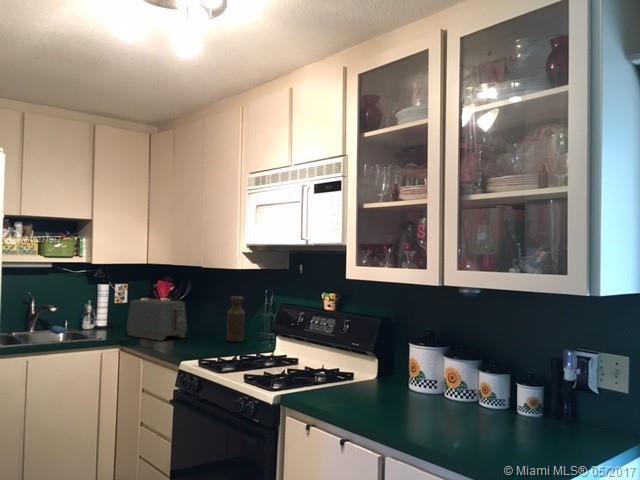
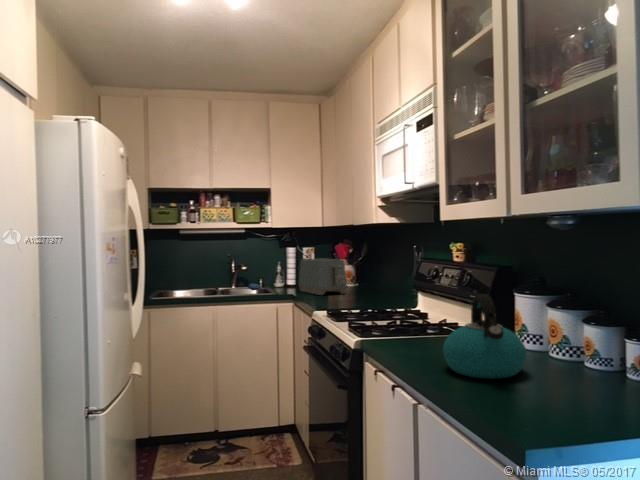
bottle: present [227,297,245,342] -> none [380,253,397,298]
kettle: none [389,353,457,426] -> present [443,294,527,378]

